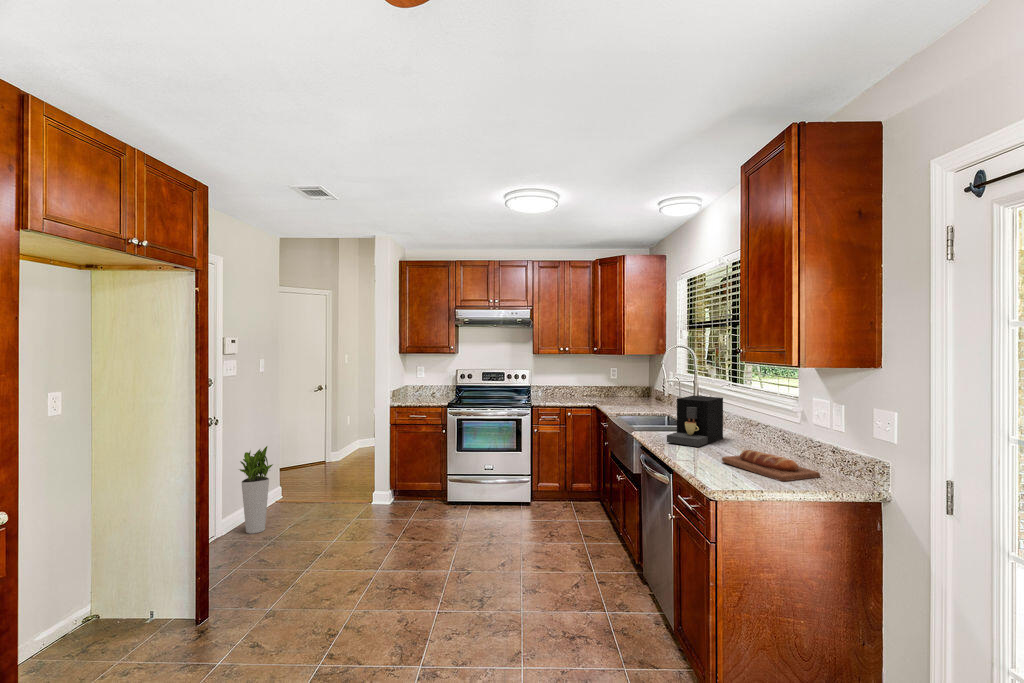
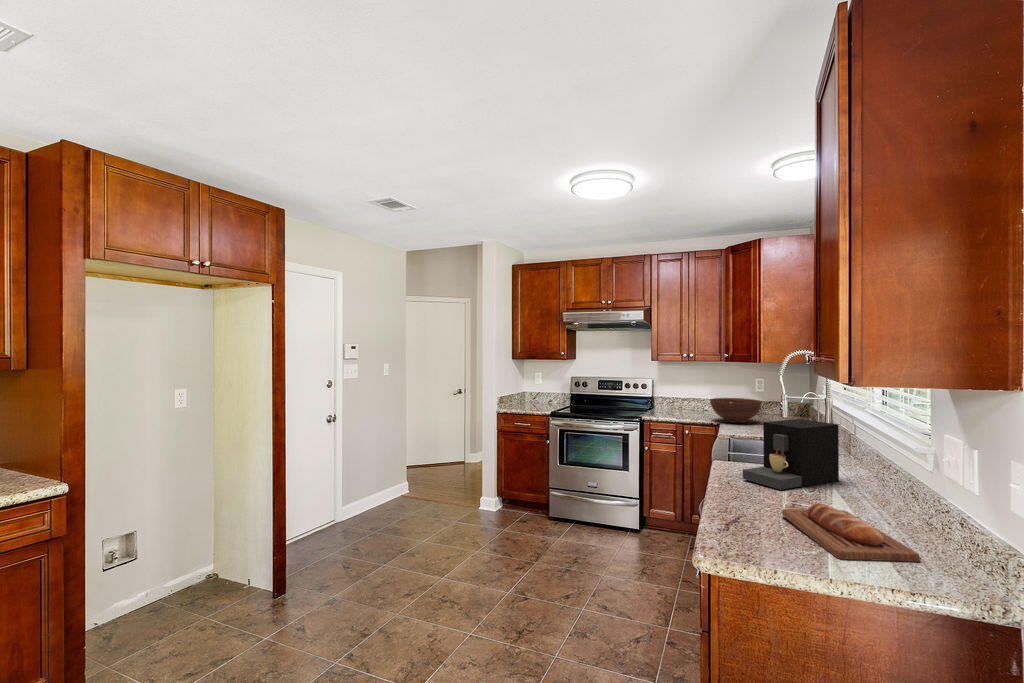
fruit bowl: none [587,384,626,404] -> present [710,398,762,423]
planter: present [240,446,273,534] -> none [353,443,386,523]

